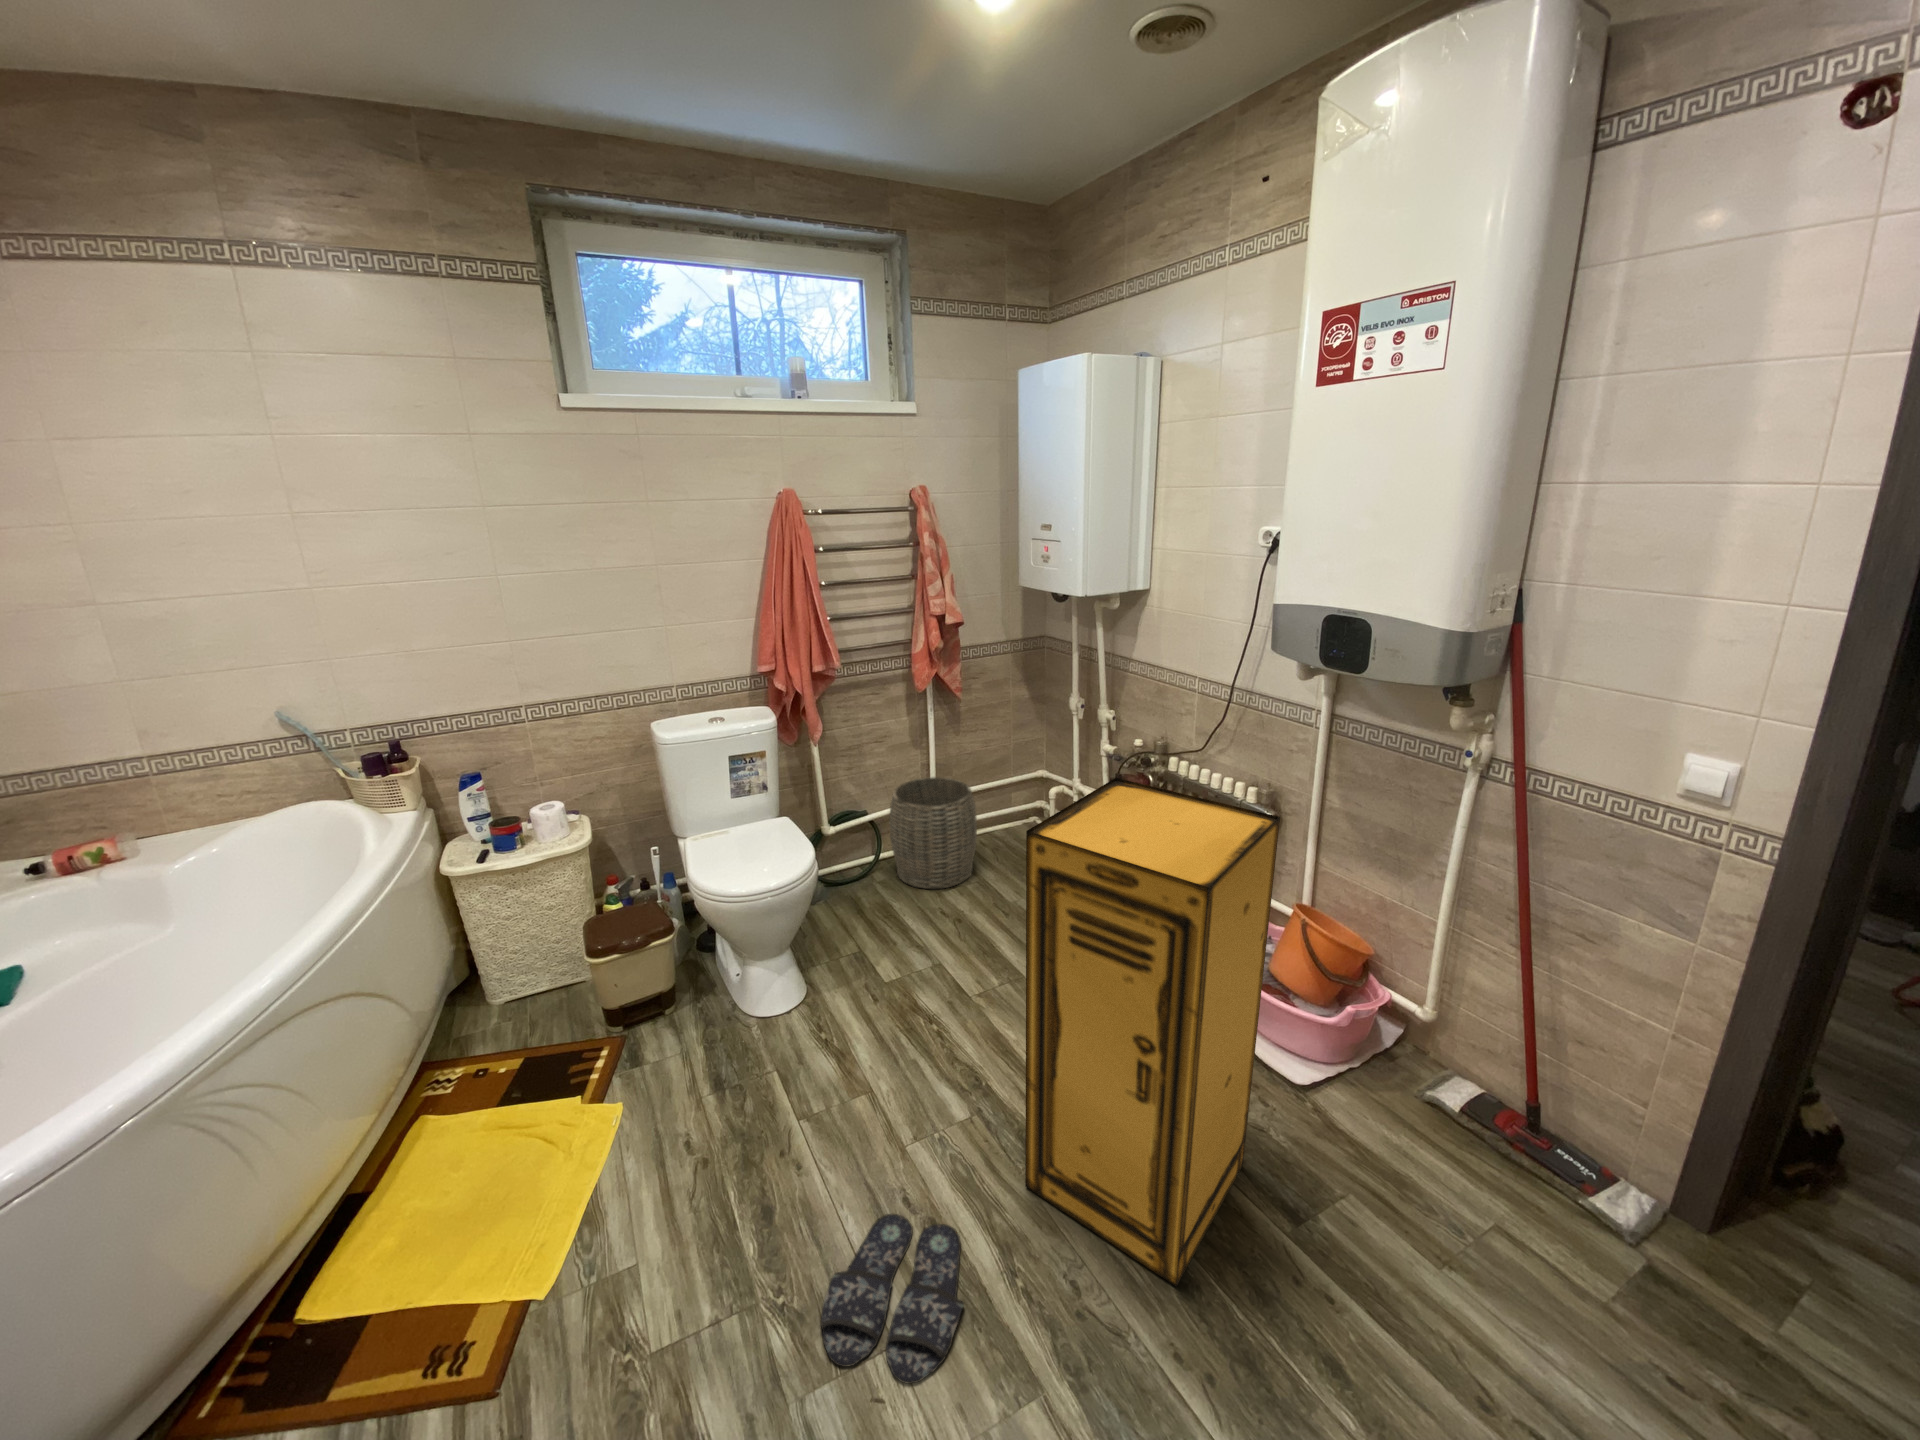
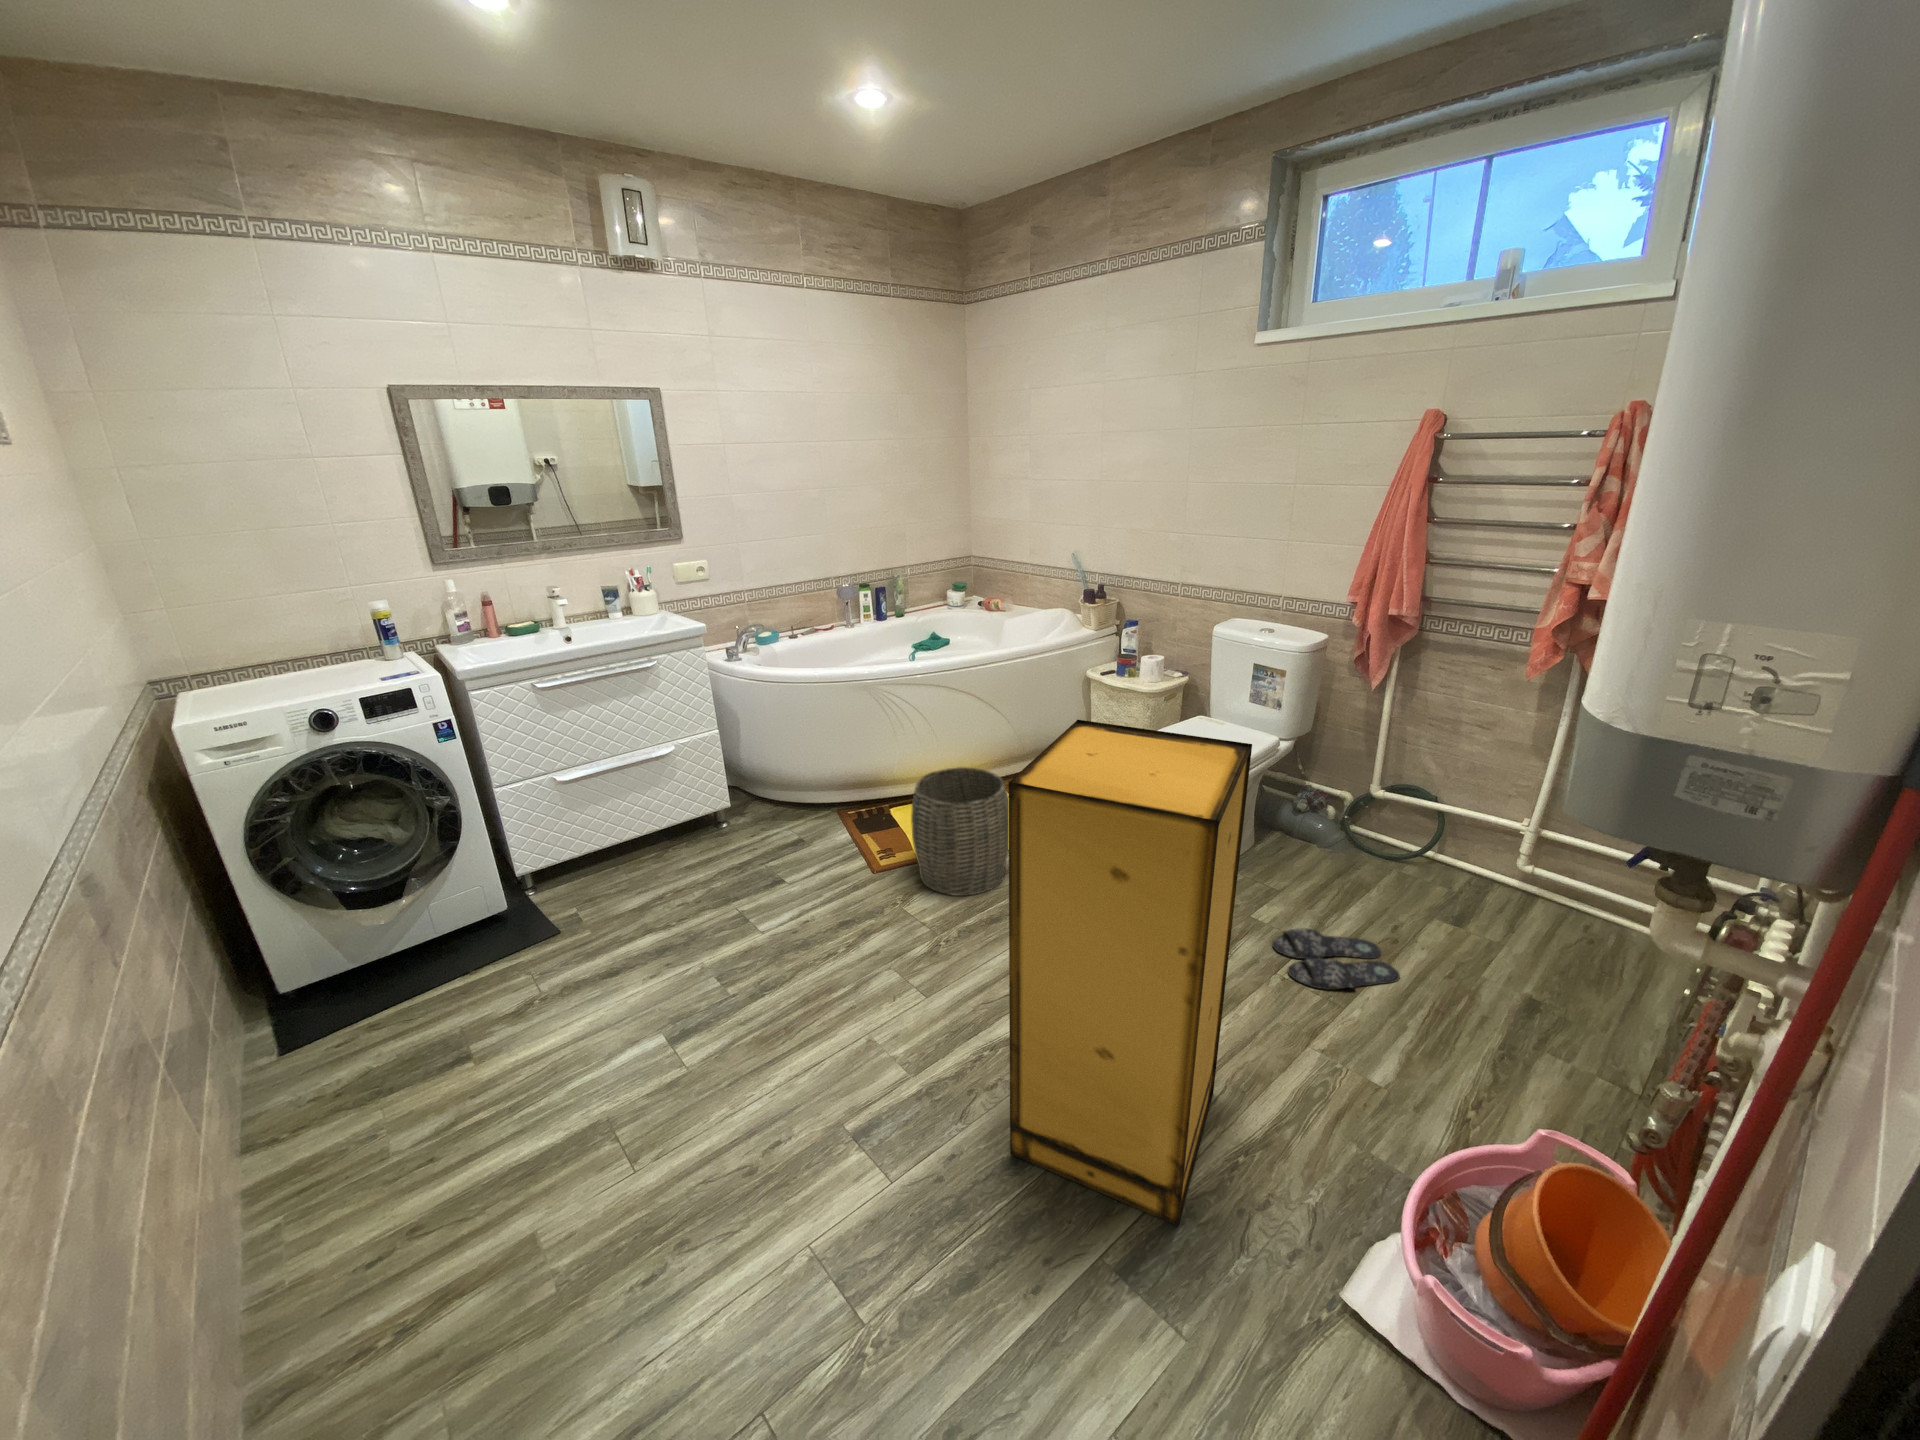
woven basket: present [890,777,977,889] -> present [911,767,1009,896]
slippers: present [821,1214,964,1384] -> present [1272,929,1400,990]

